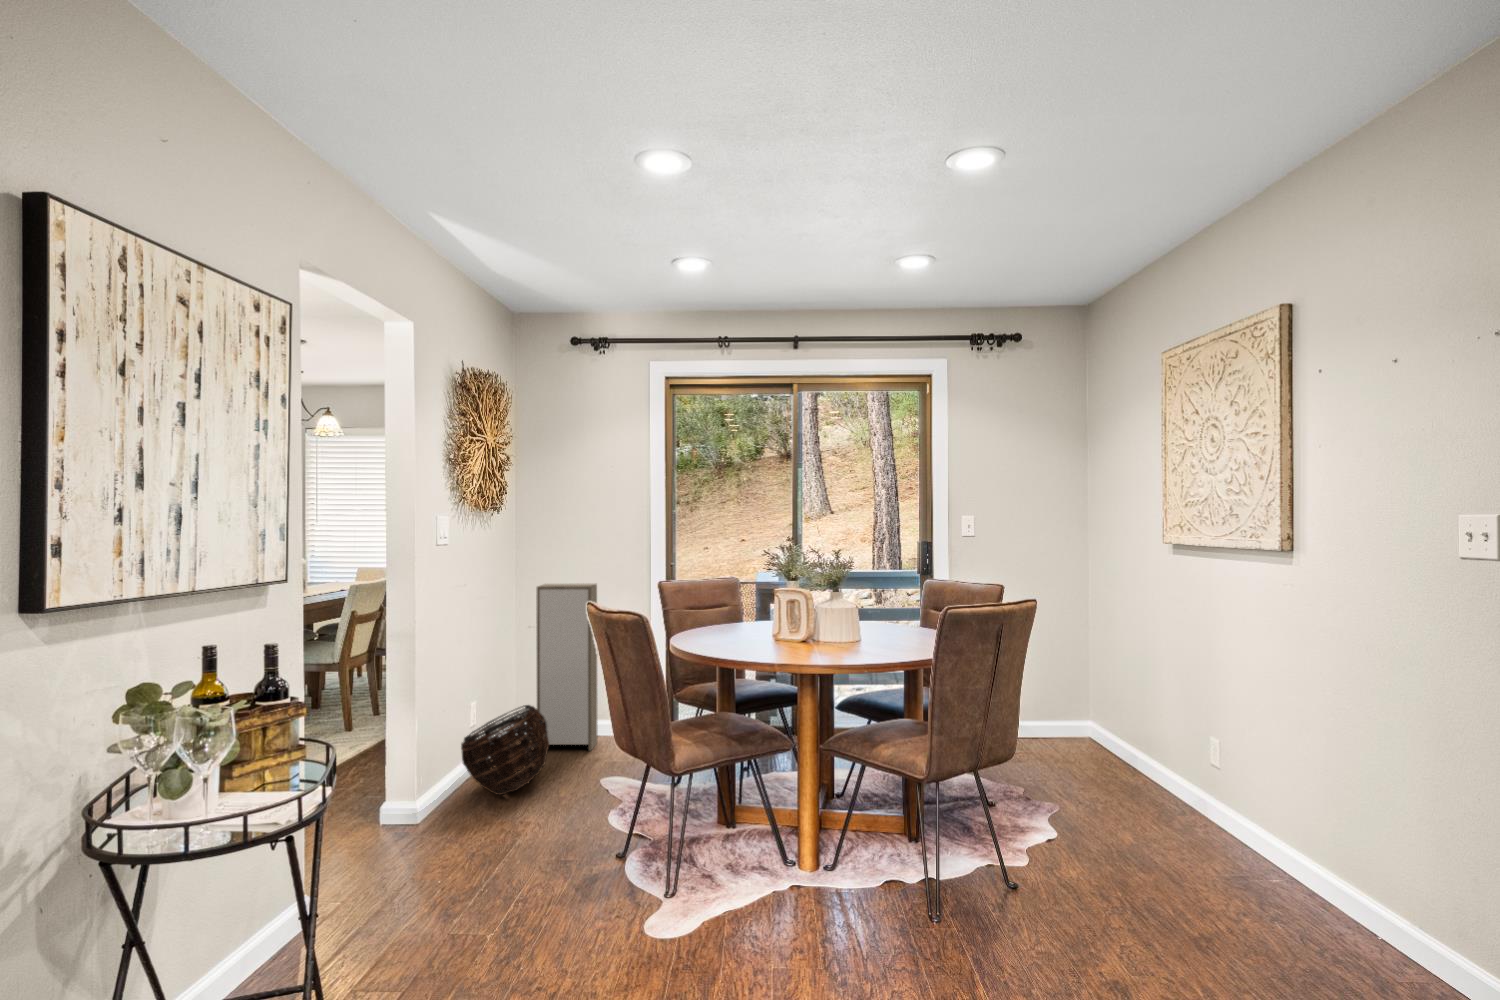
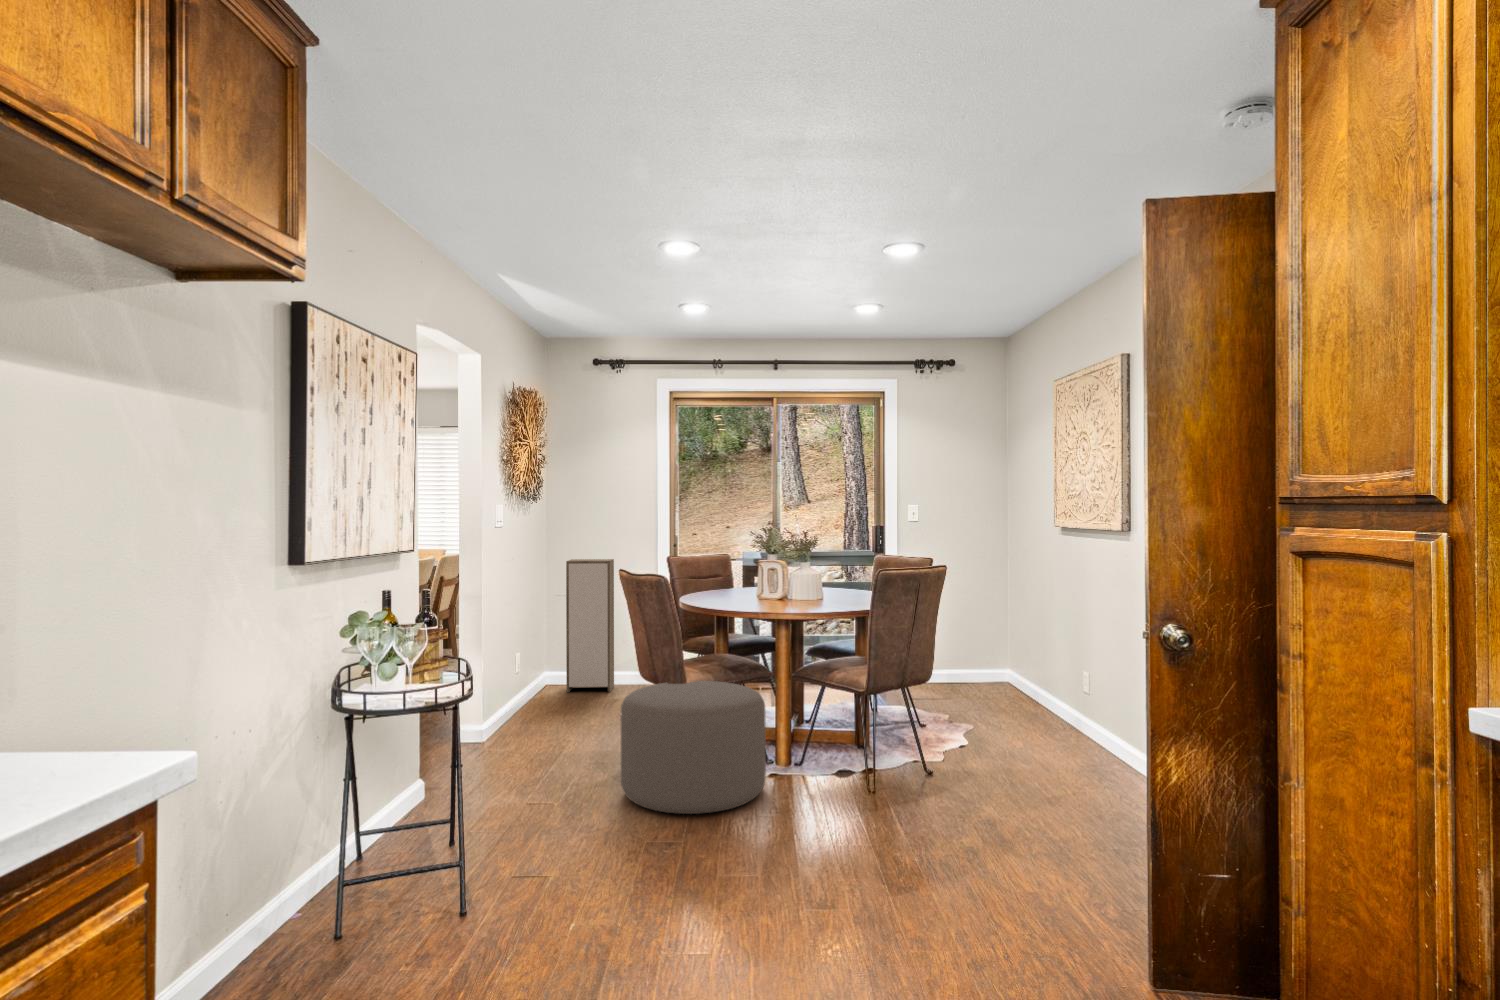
basket: present [461,705,549,795] -> none [514,653,580,720]
ottoman: none [580,758,784,963] -> present [621,681,766,814]

